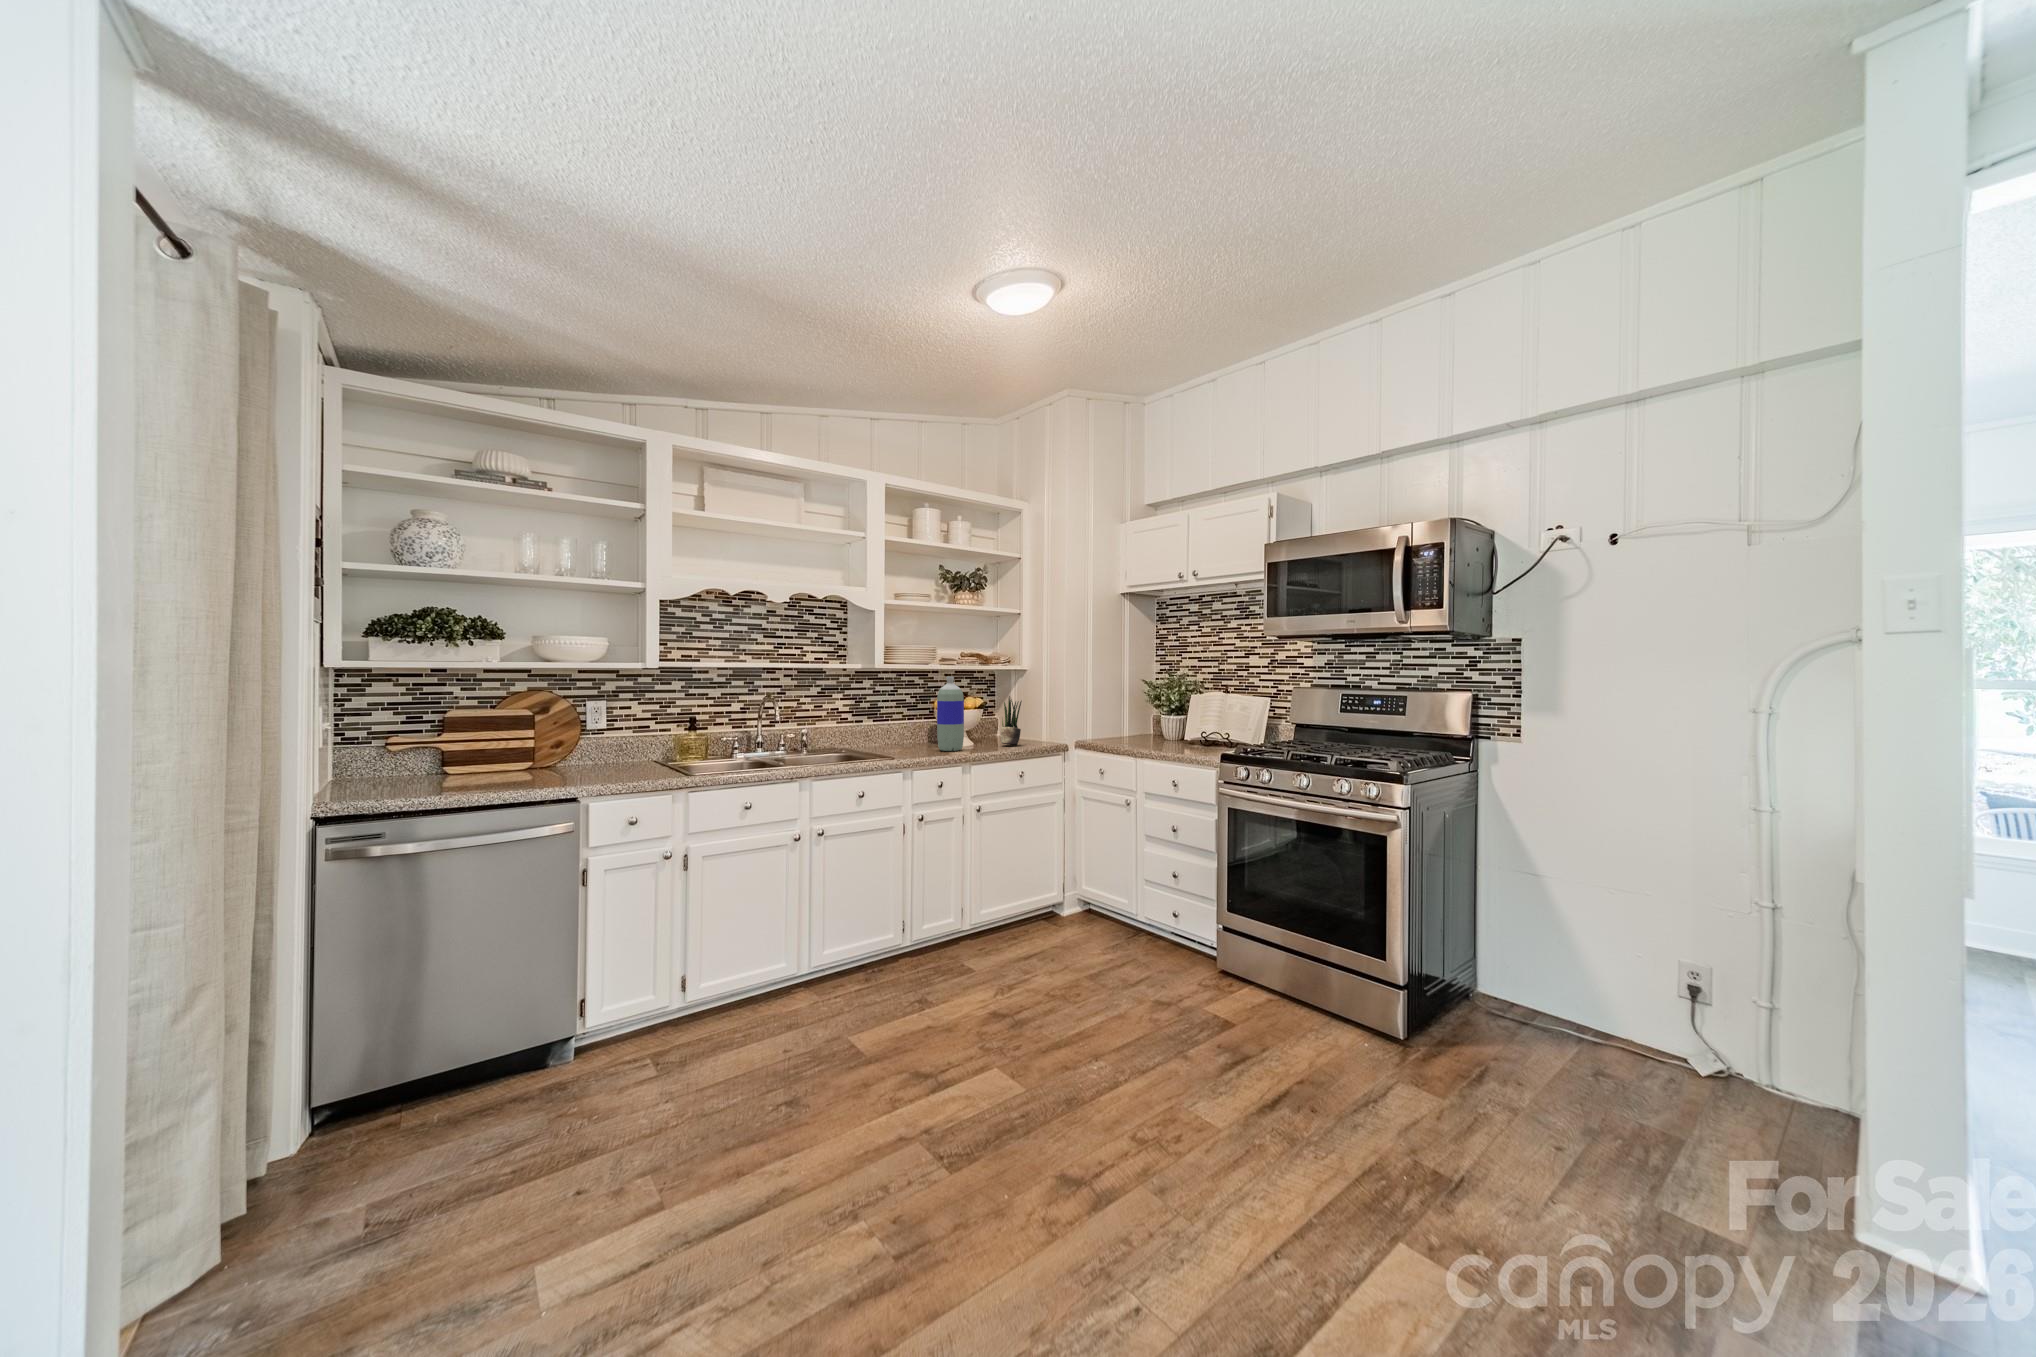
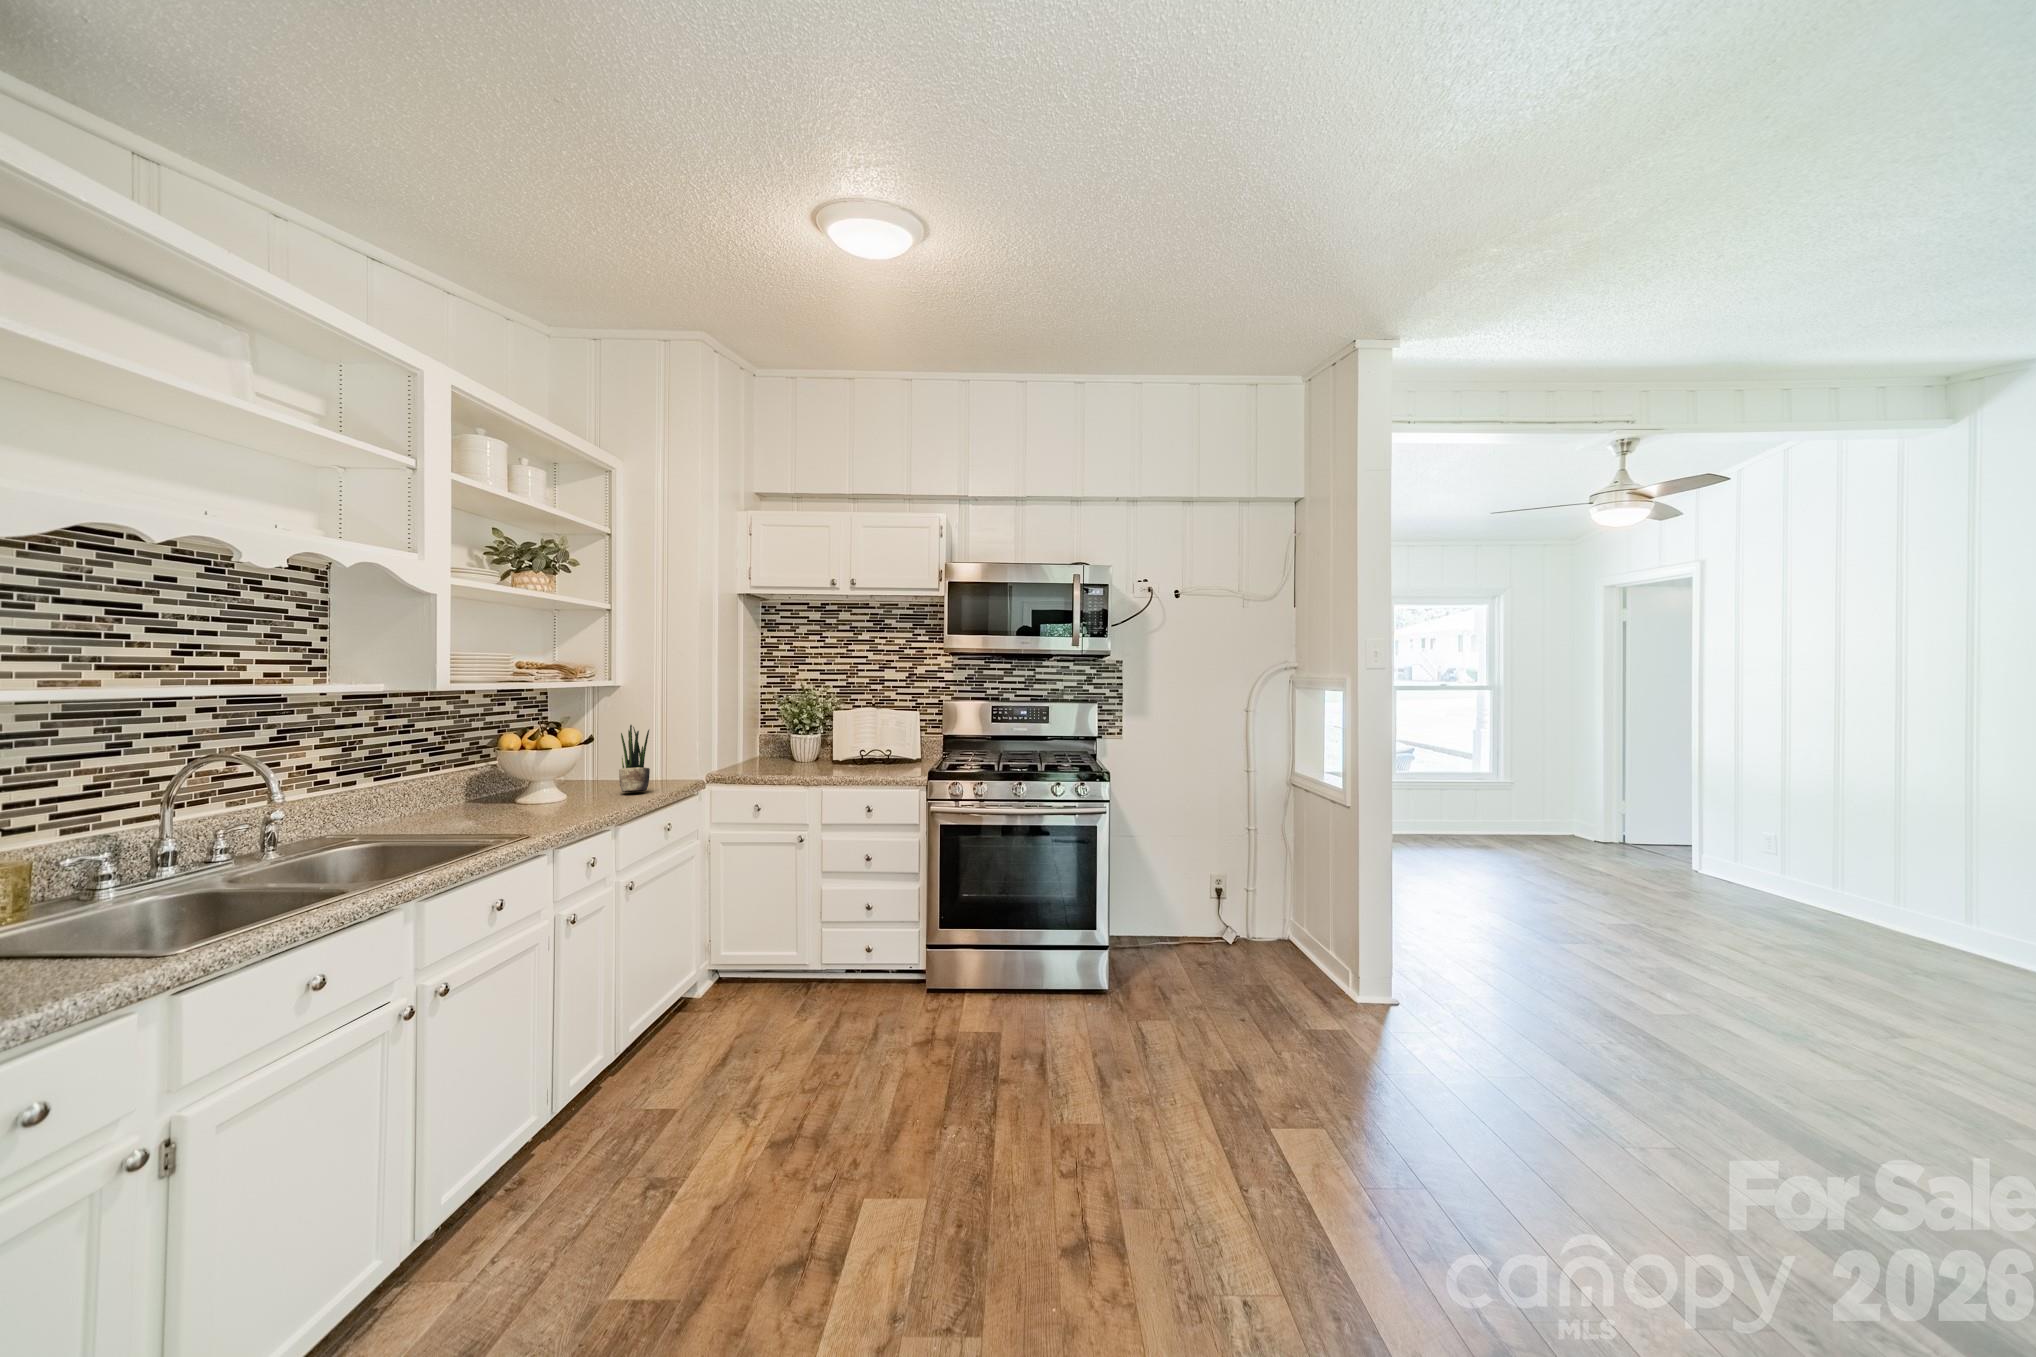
bottle: present [937,676,964,751] -> none [544,701,590,812]

